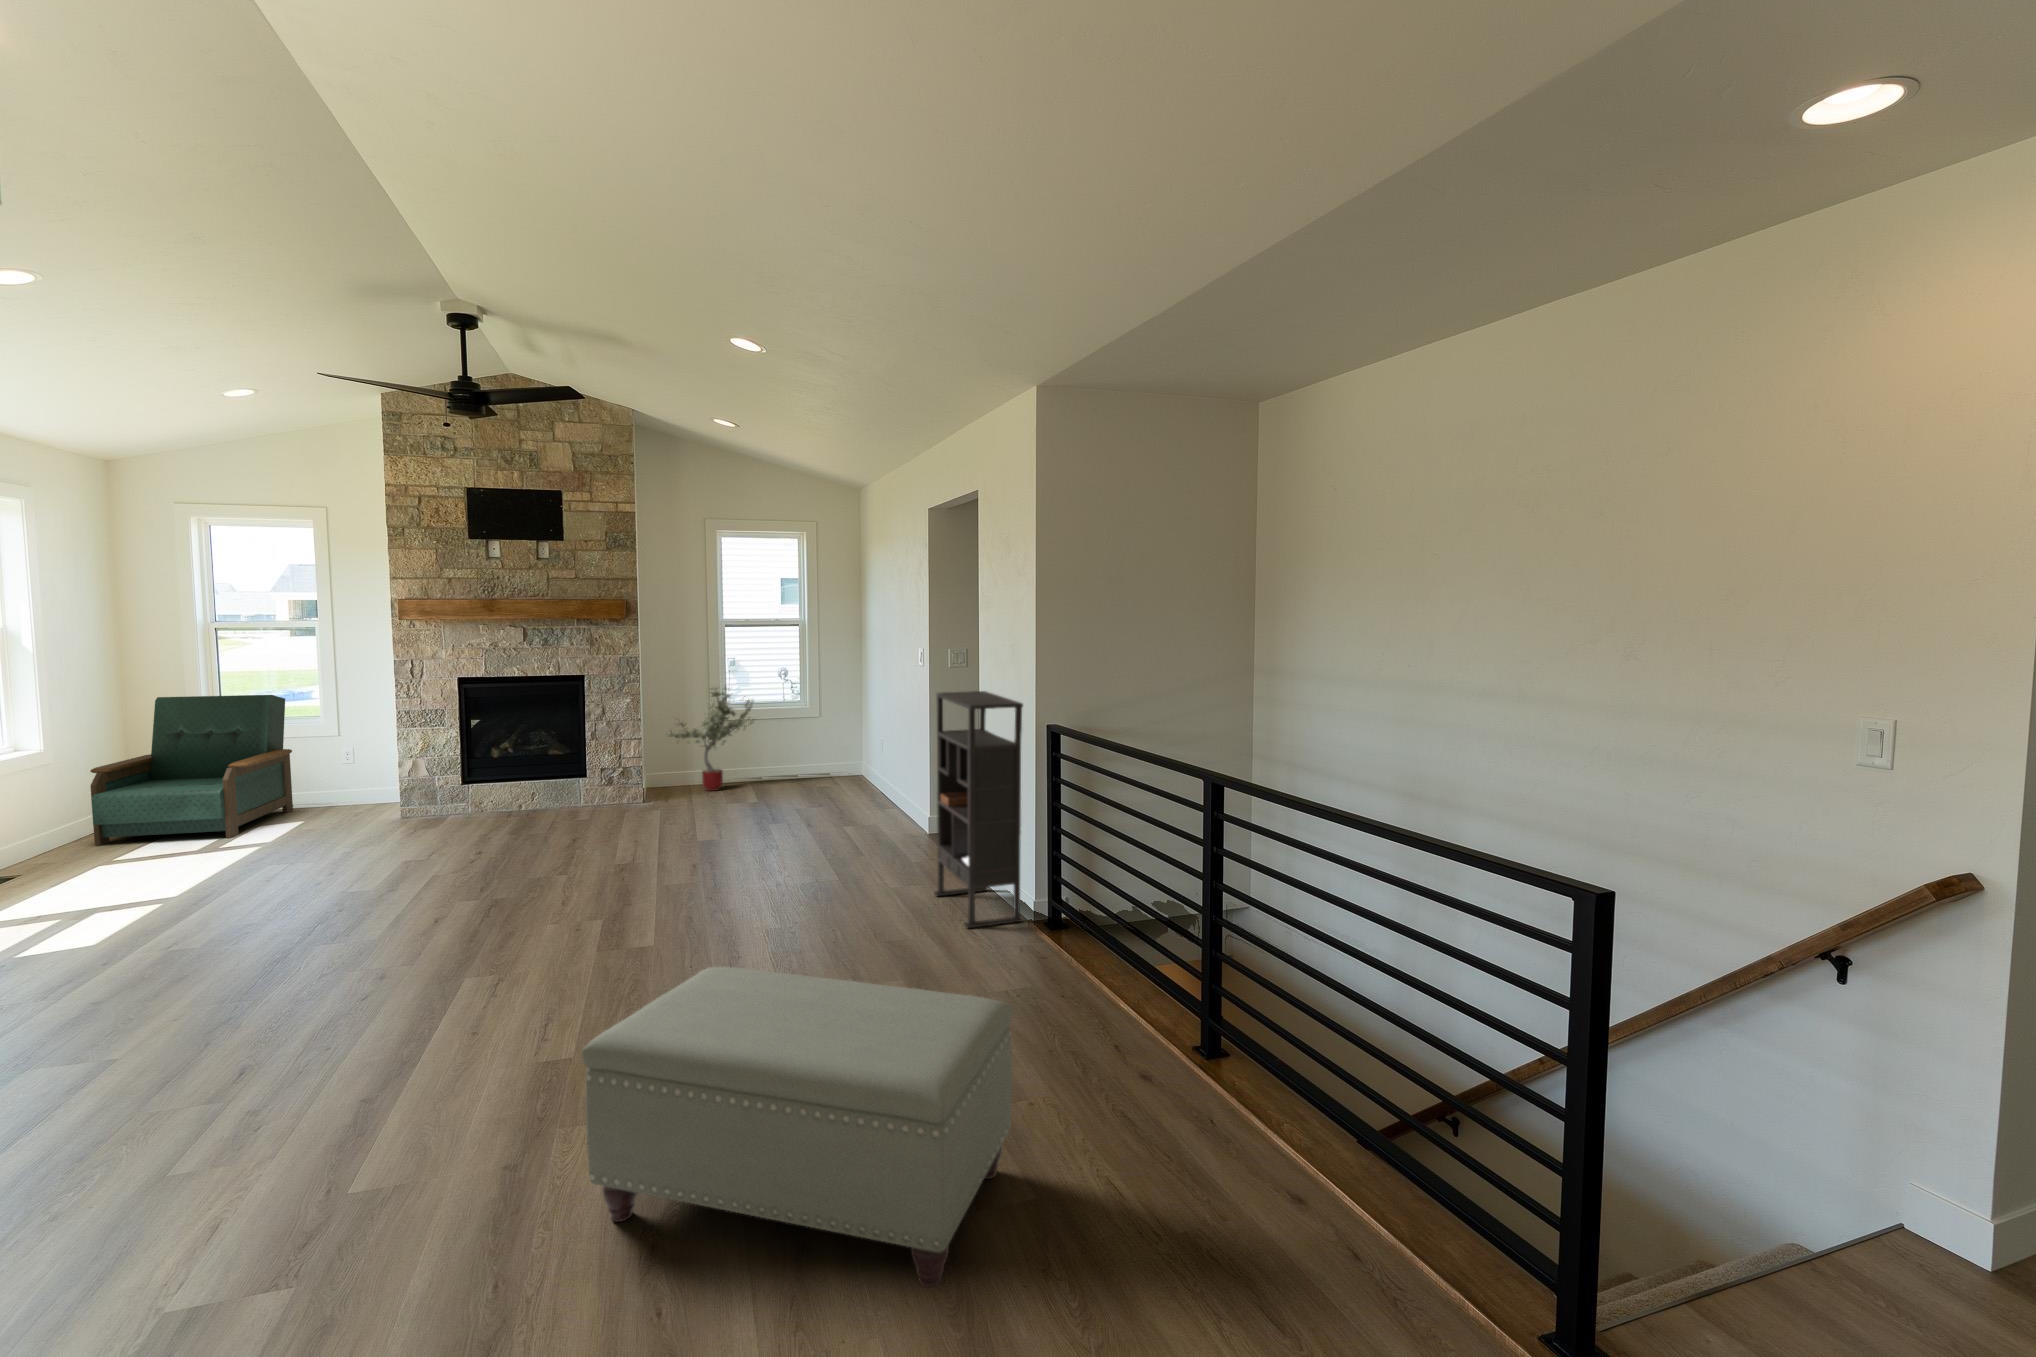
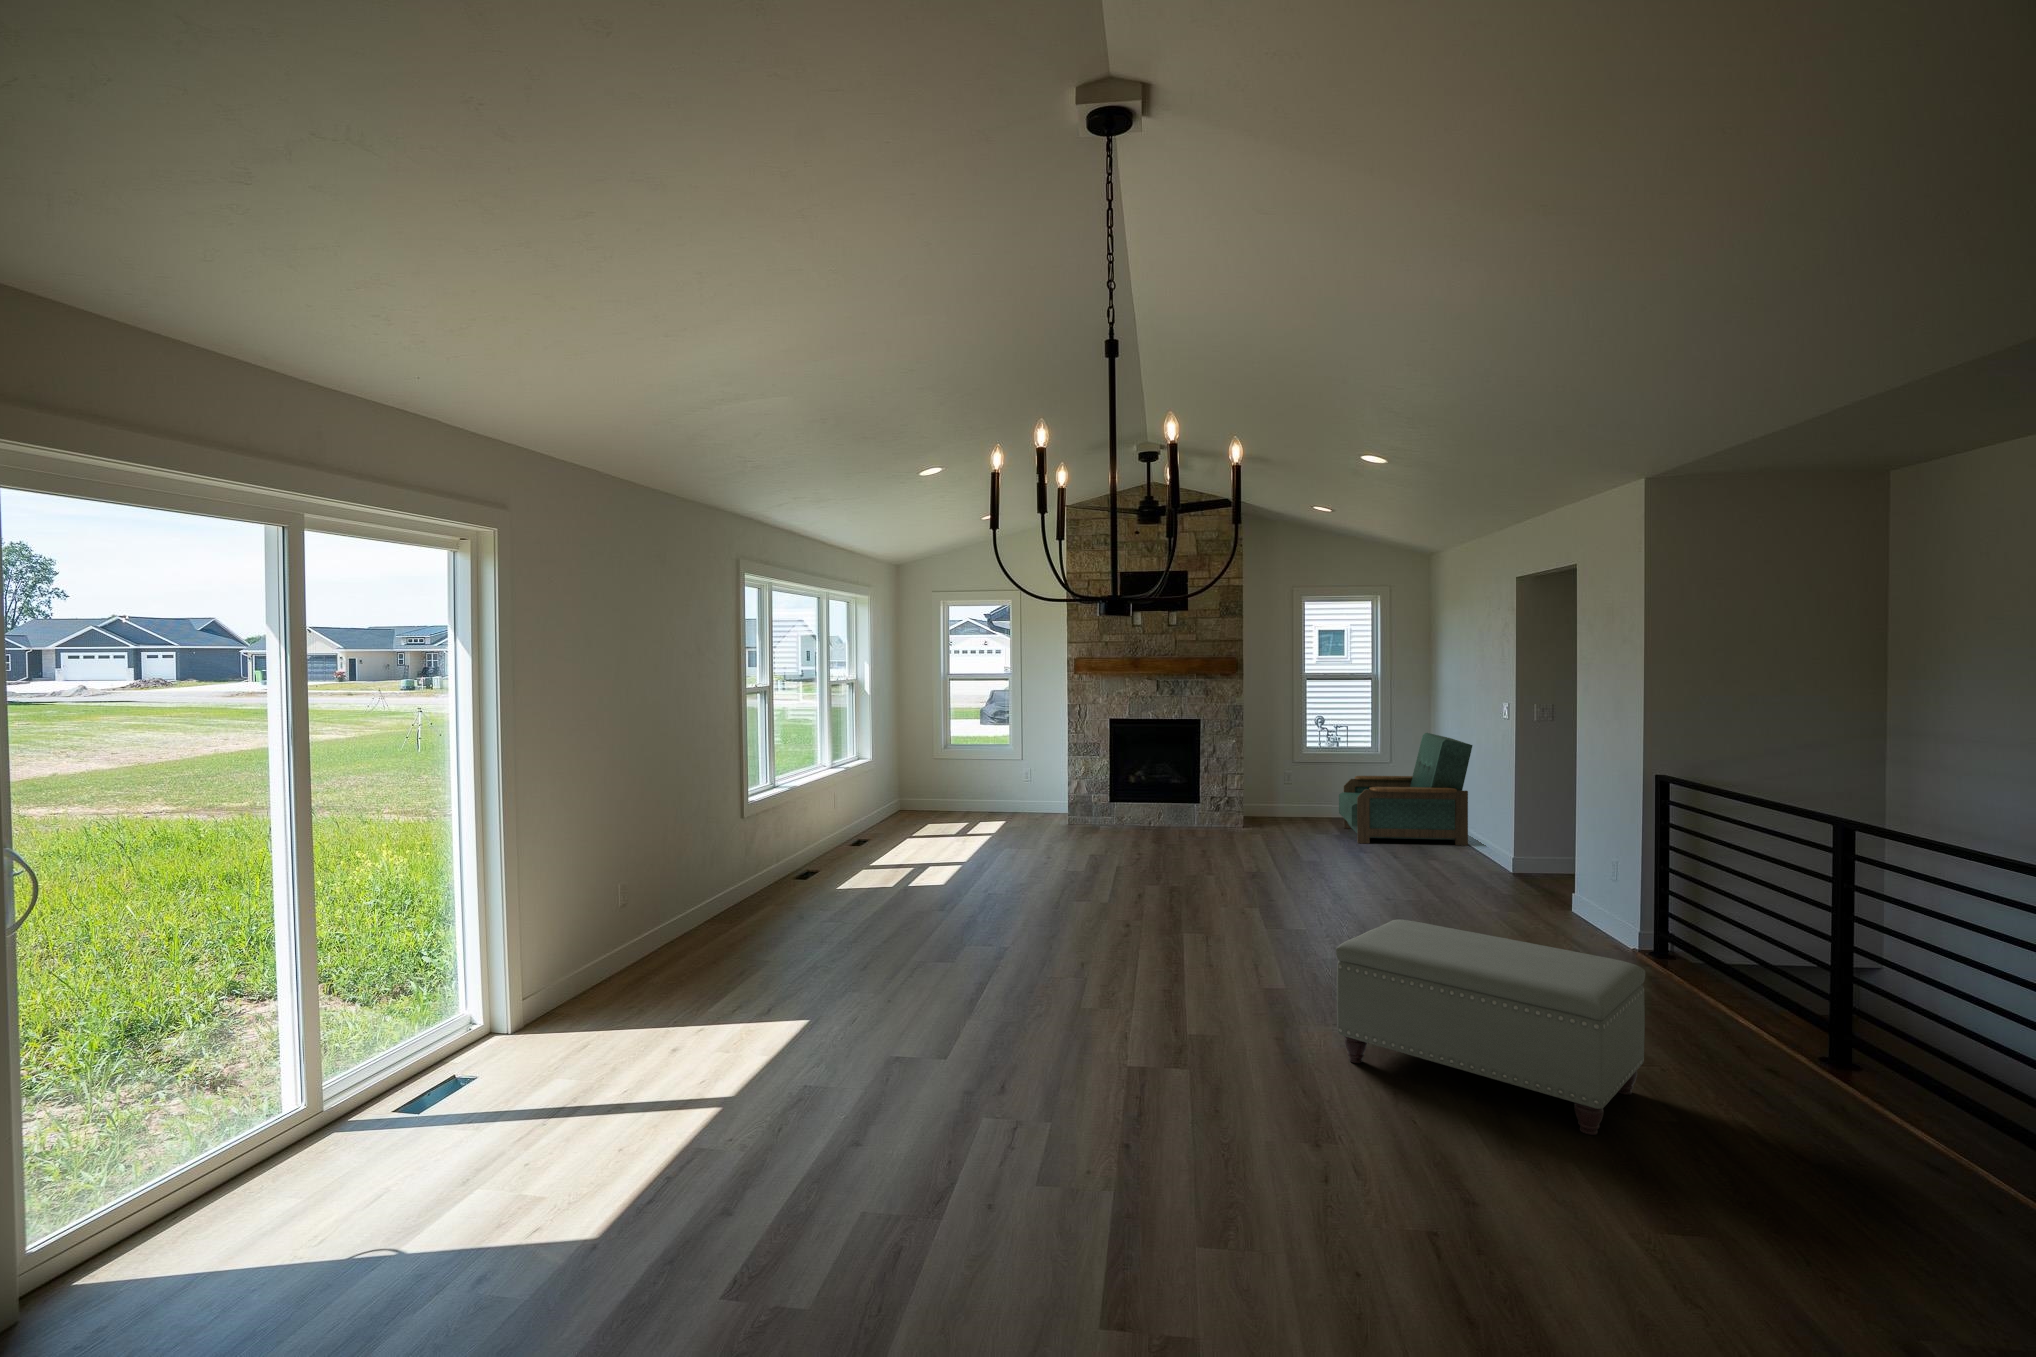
potted tree: present [669,687,754,791] -> none [1259,732,1336,822]
bookshelf: present [934,691,1023,928] -> none [1533,742,1629,948]
armchair: present [90,695,293,845] -> present [1339,733,1472,846]

